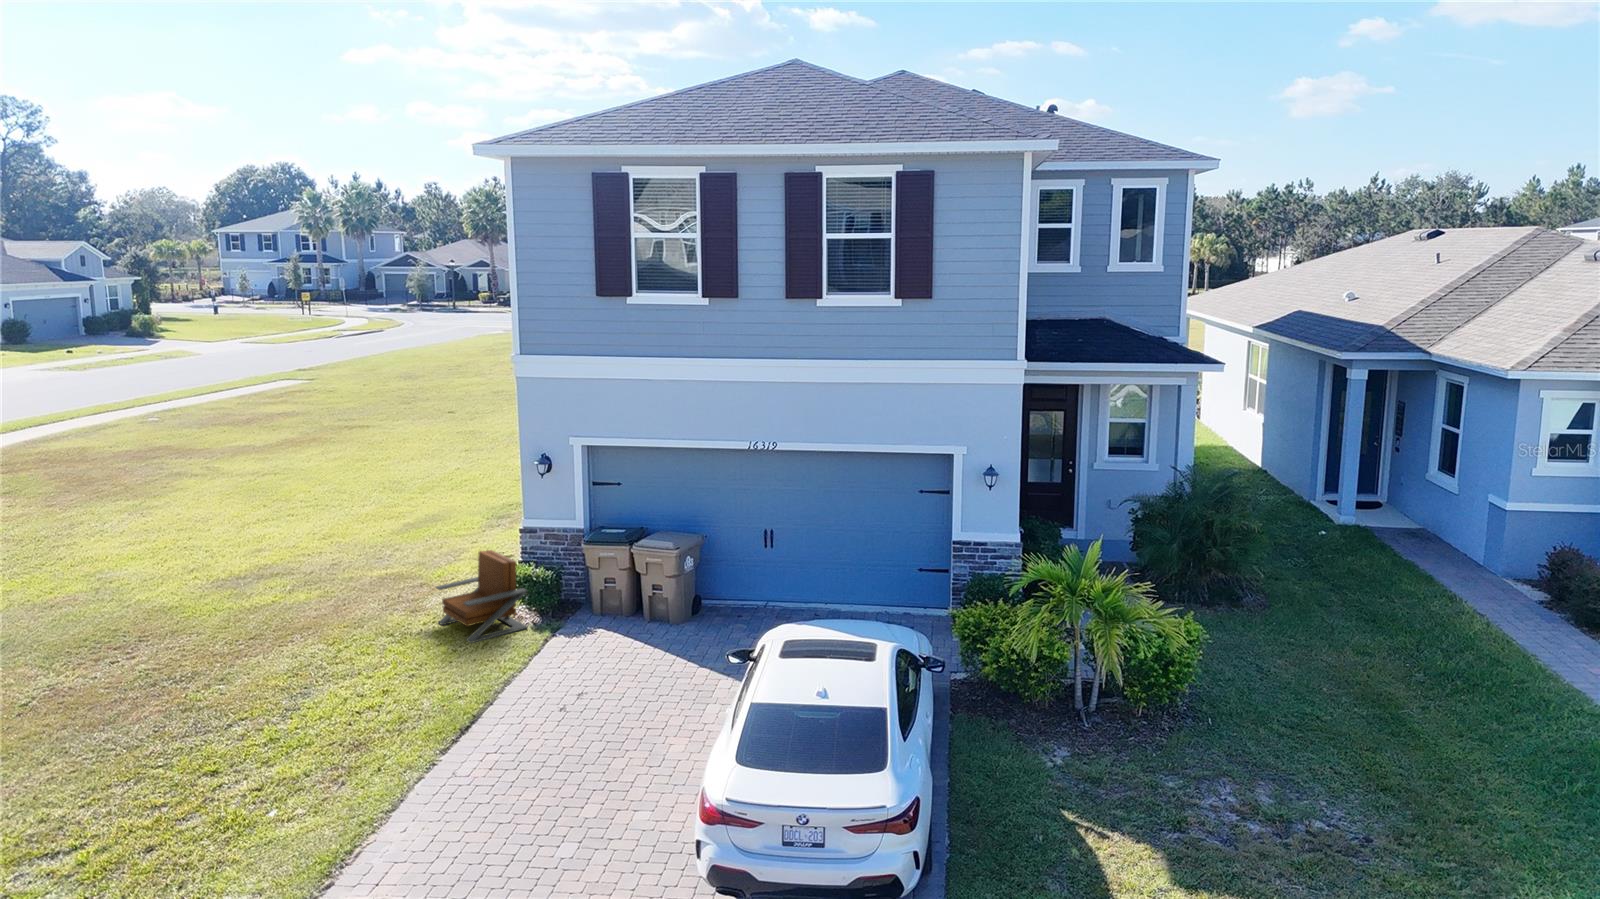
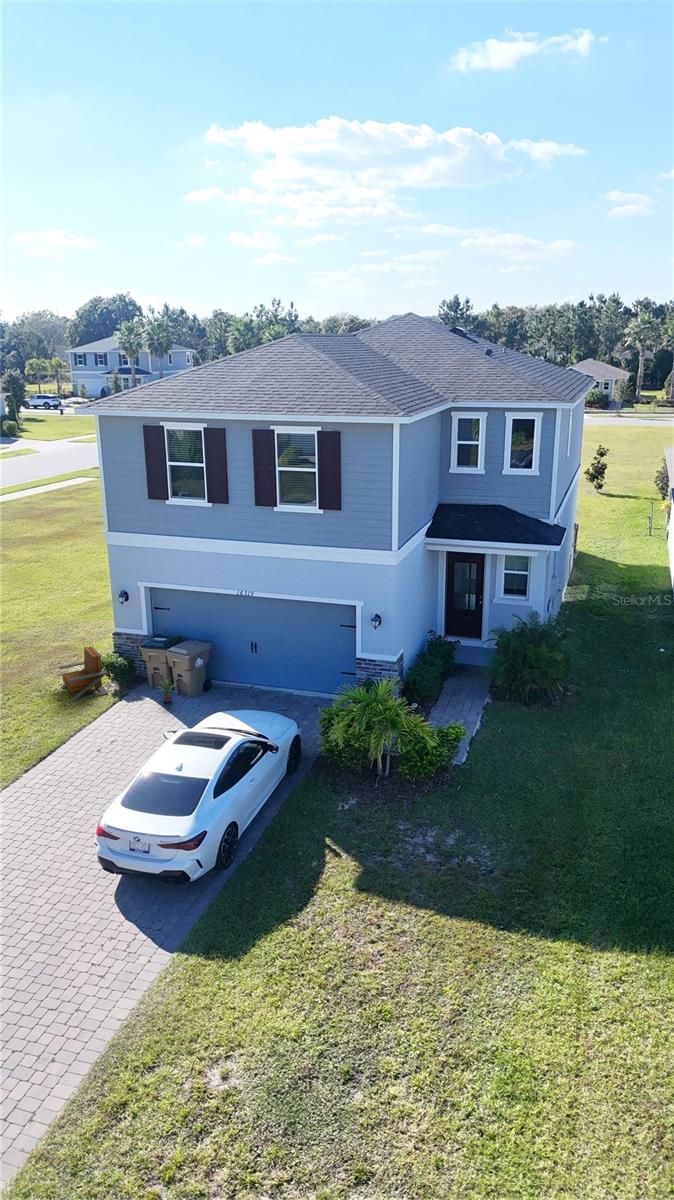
decorative plant: none [614,591,658,635] -> present [162,678,172,702]

